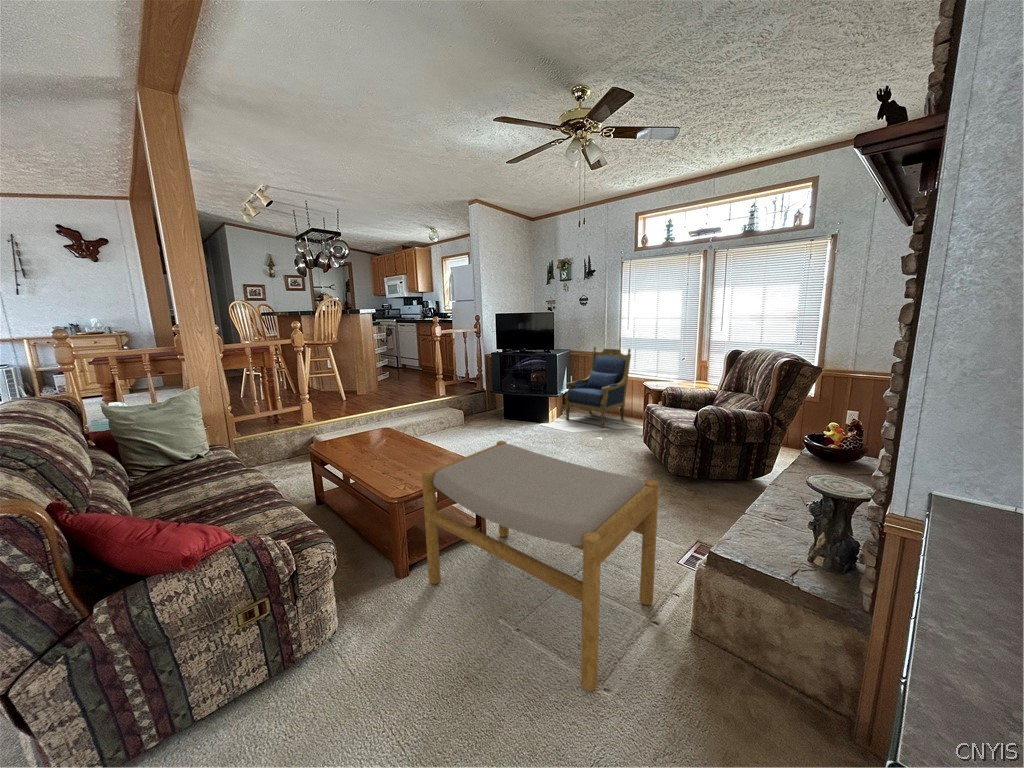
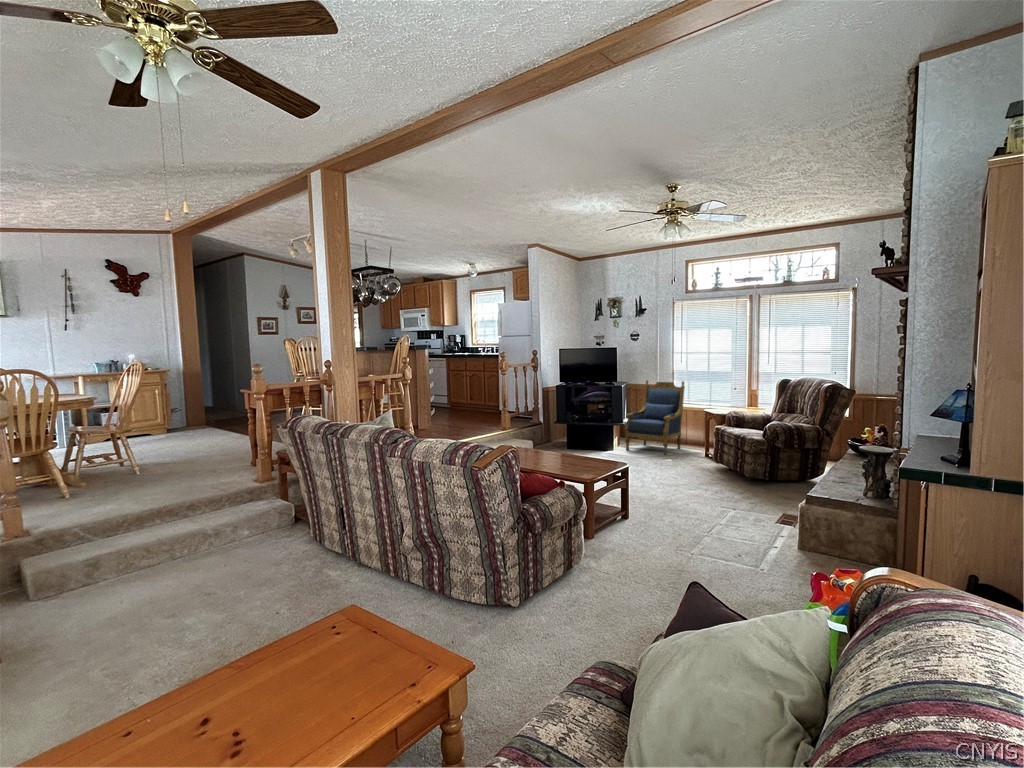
footstool: present [422,441,659,691] -> none [610,443,772,572]

